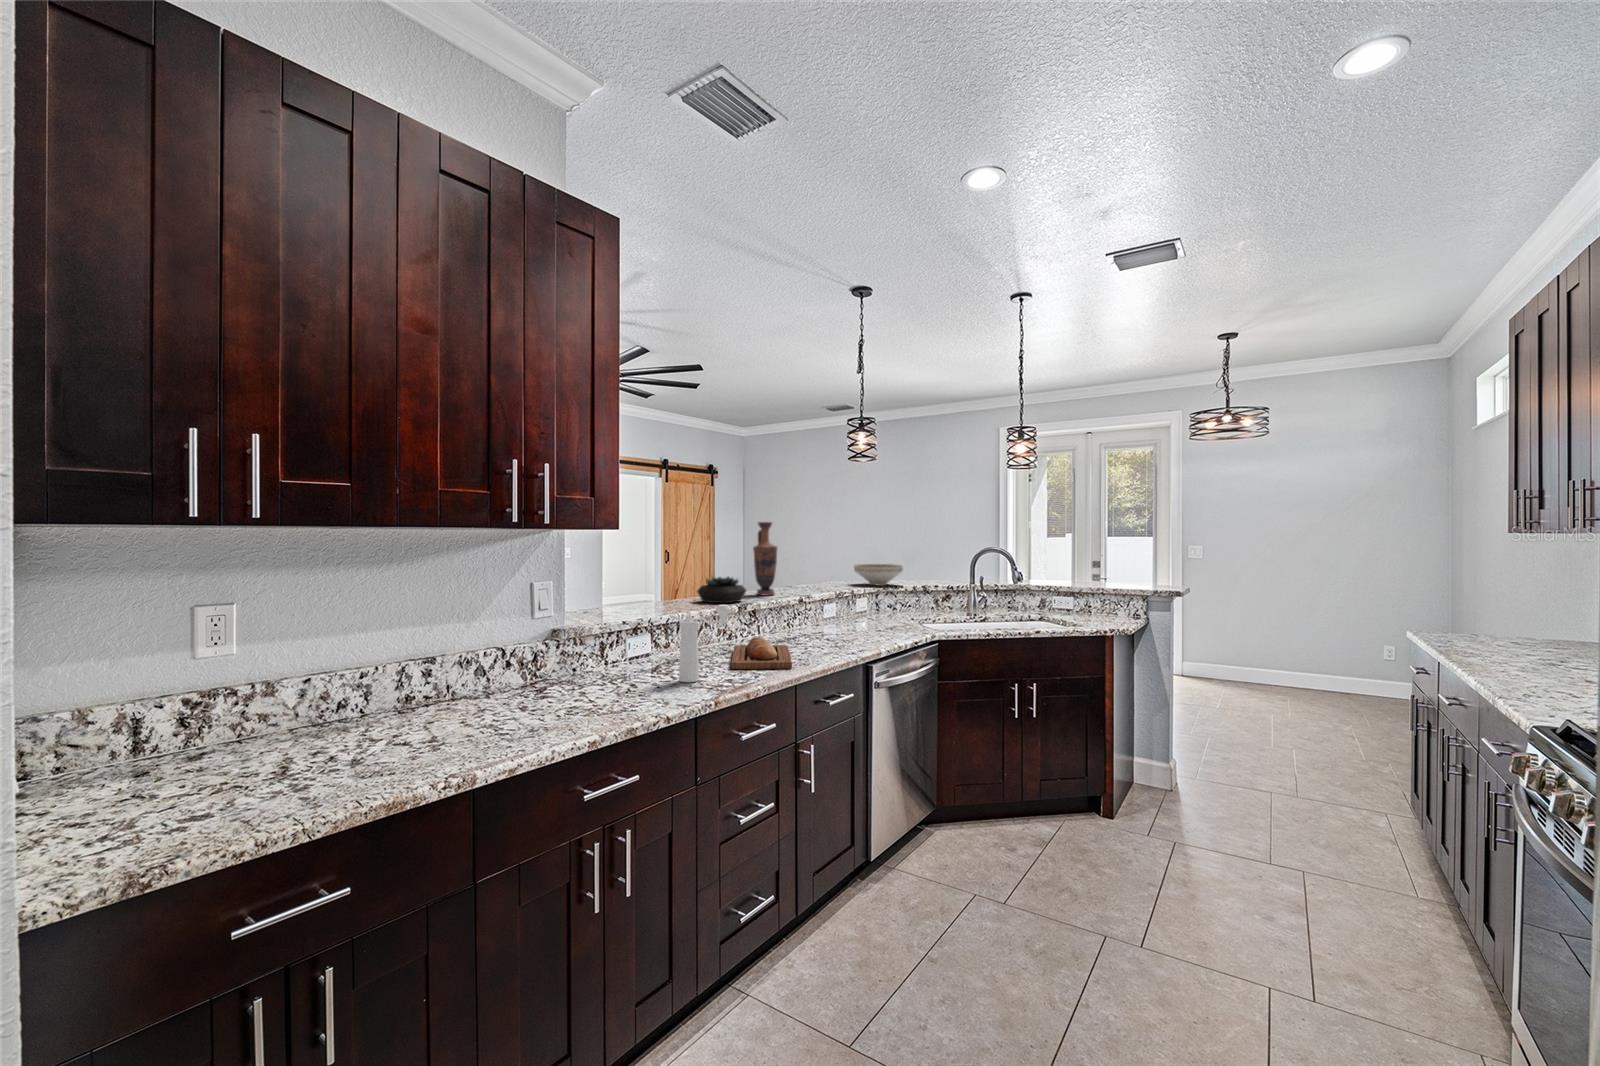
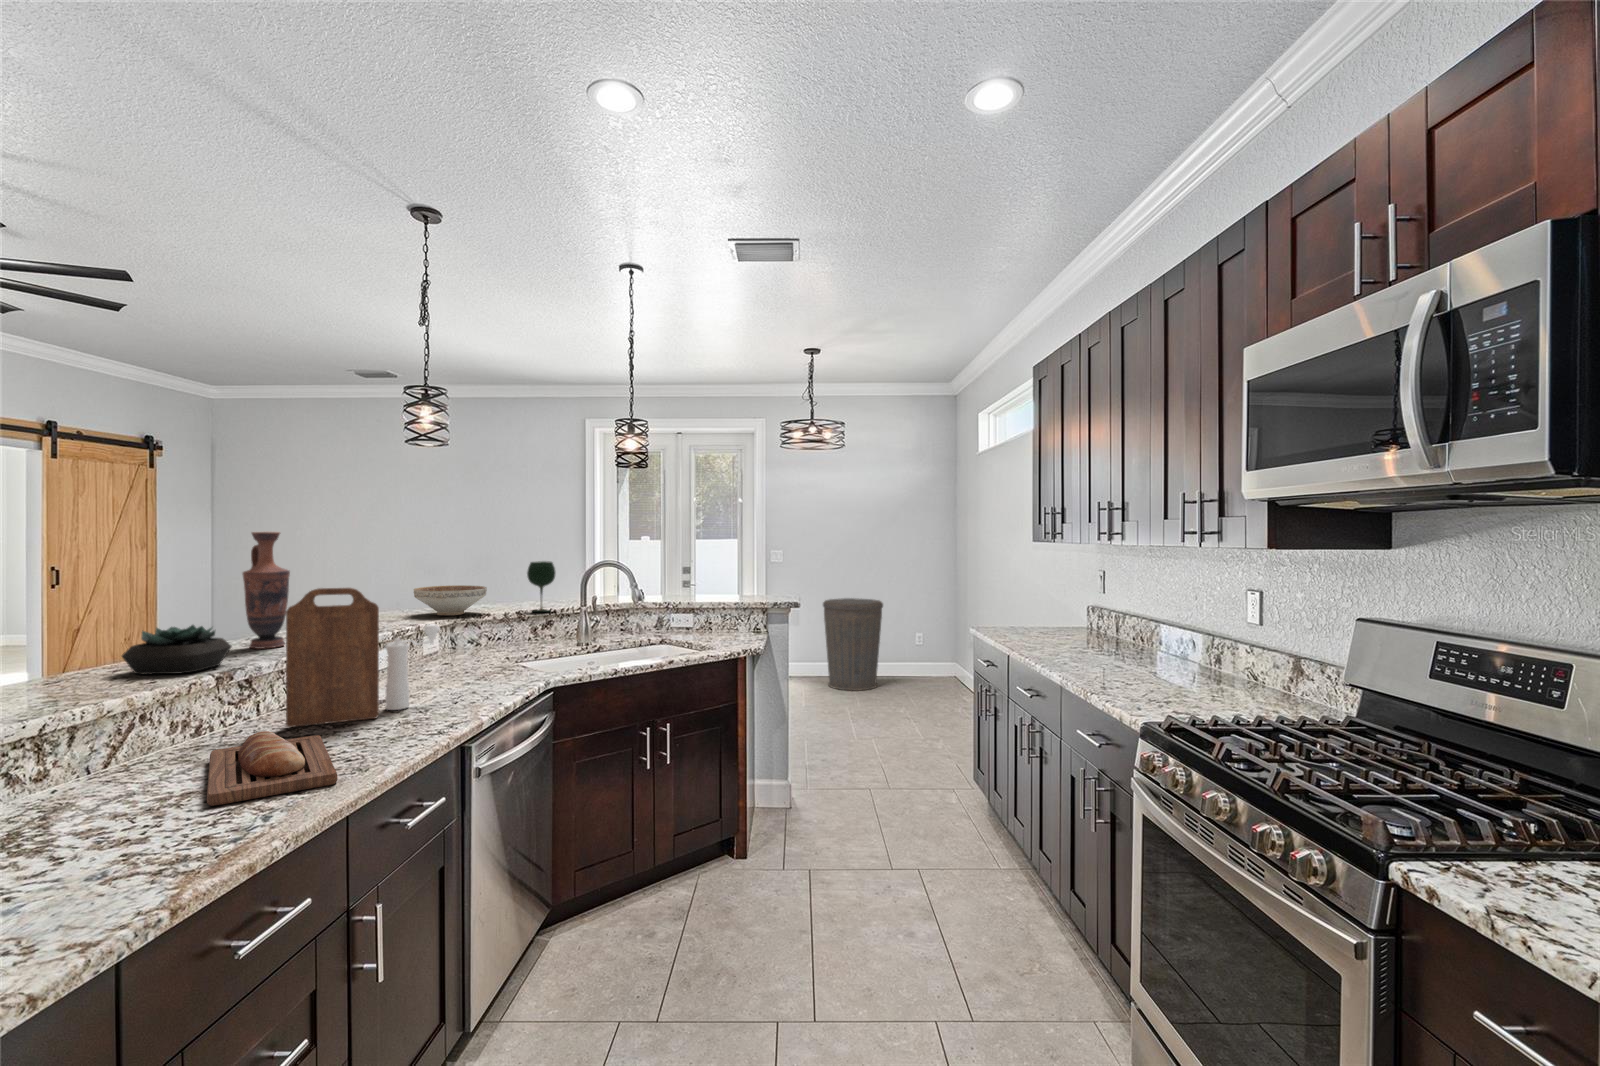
wine glass: none [932,547,954,587] -> present [527,561,555,612]
cutting board: none [772,556,822,643] -> present [286,588,379,727]
trash can: none [1250,600,1331,702] -> present [823,598,883,691]
pepper mill: present [679,605,731,682] -> present [385,624,440,710]

